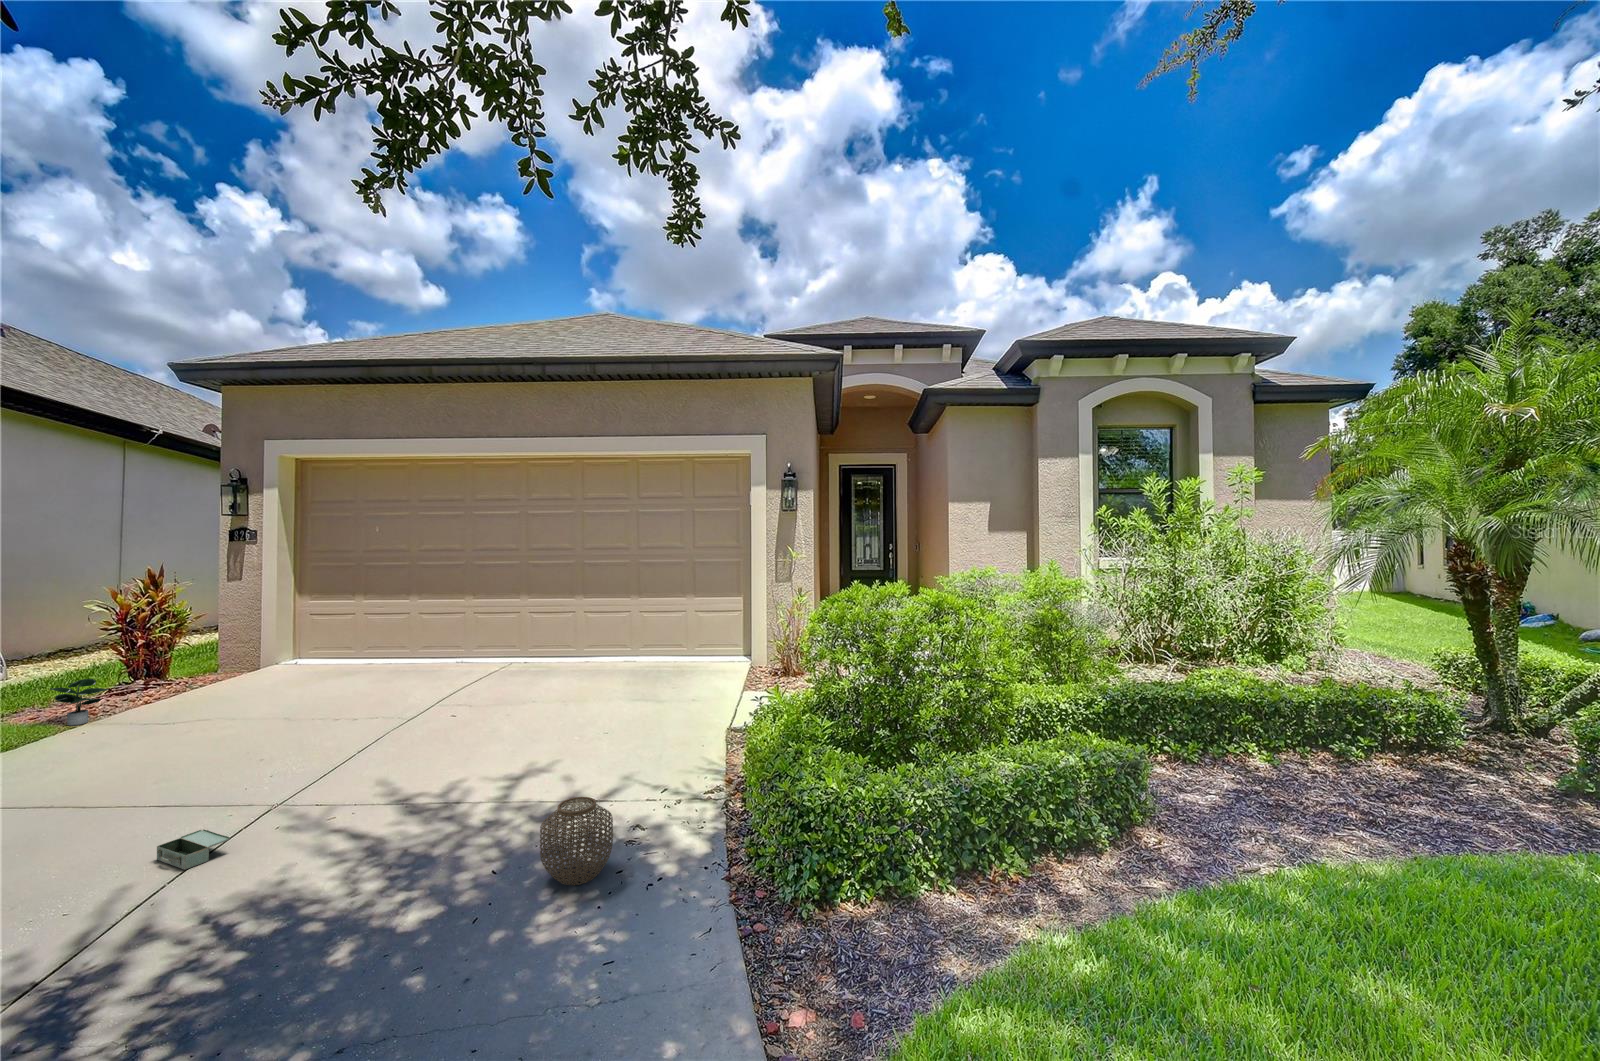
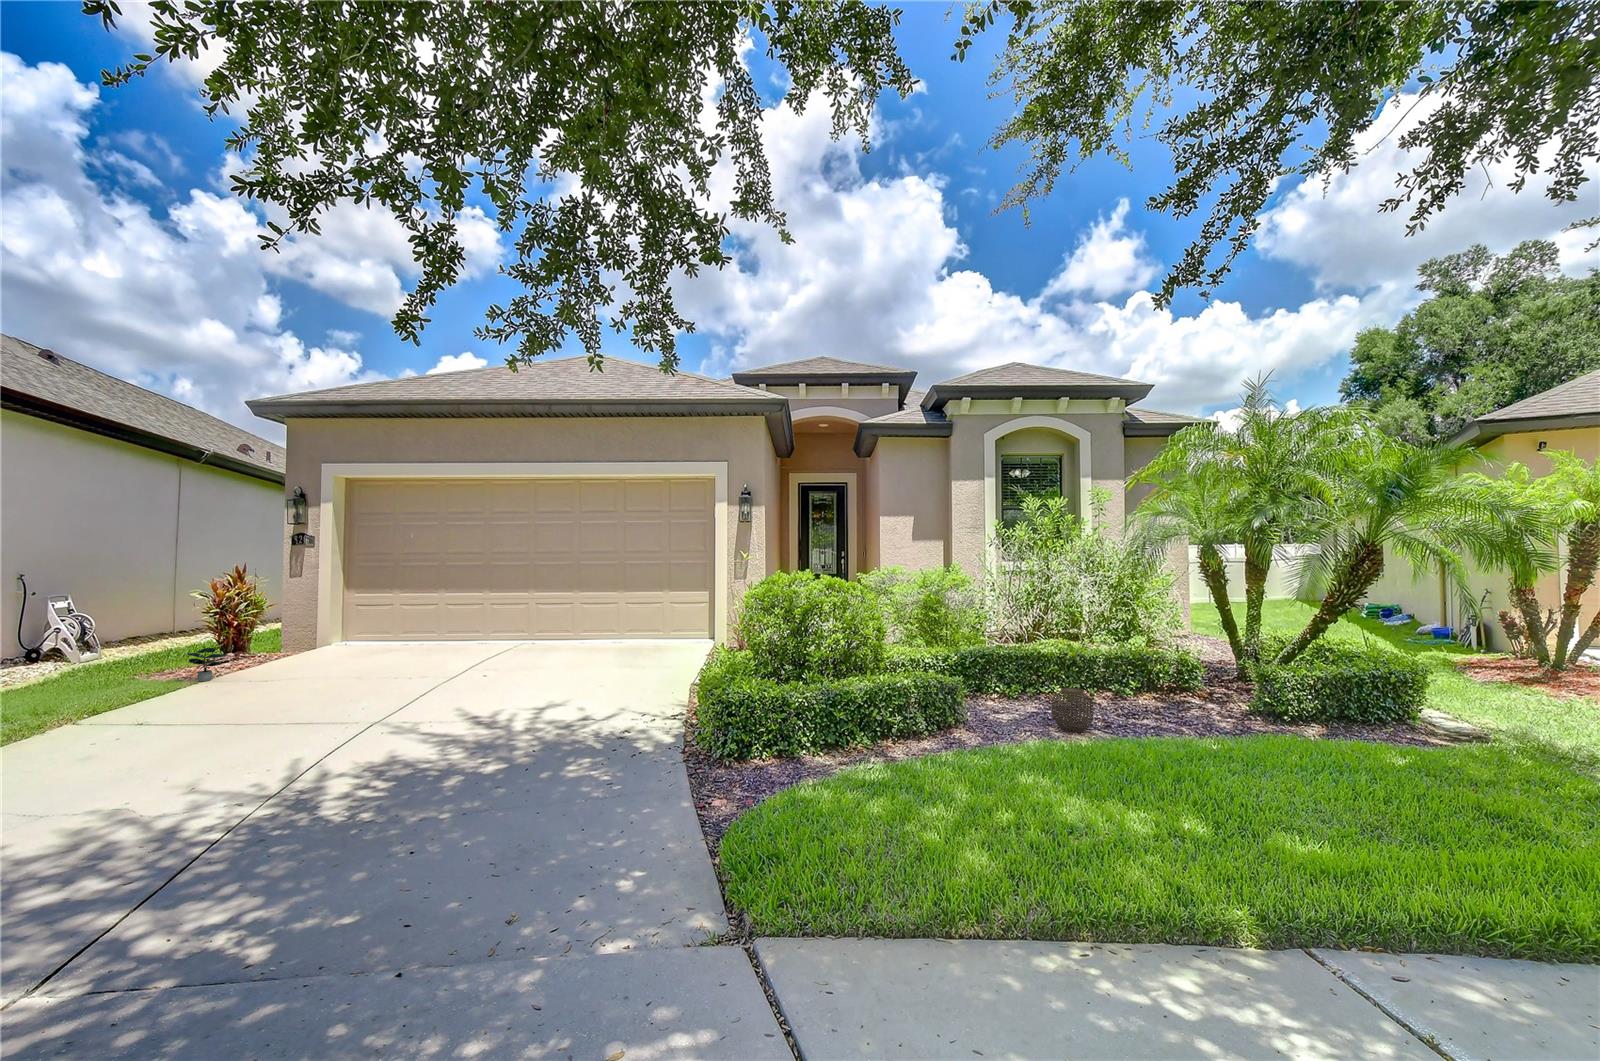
woven basket: present [540,797,613,885] -> present [1052,687,1094,732]
toolbox: present [157,830,230,870] -> none [322,729,367,748]

